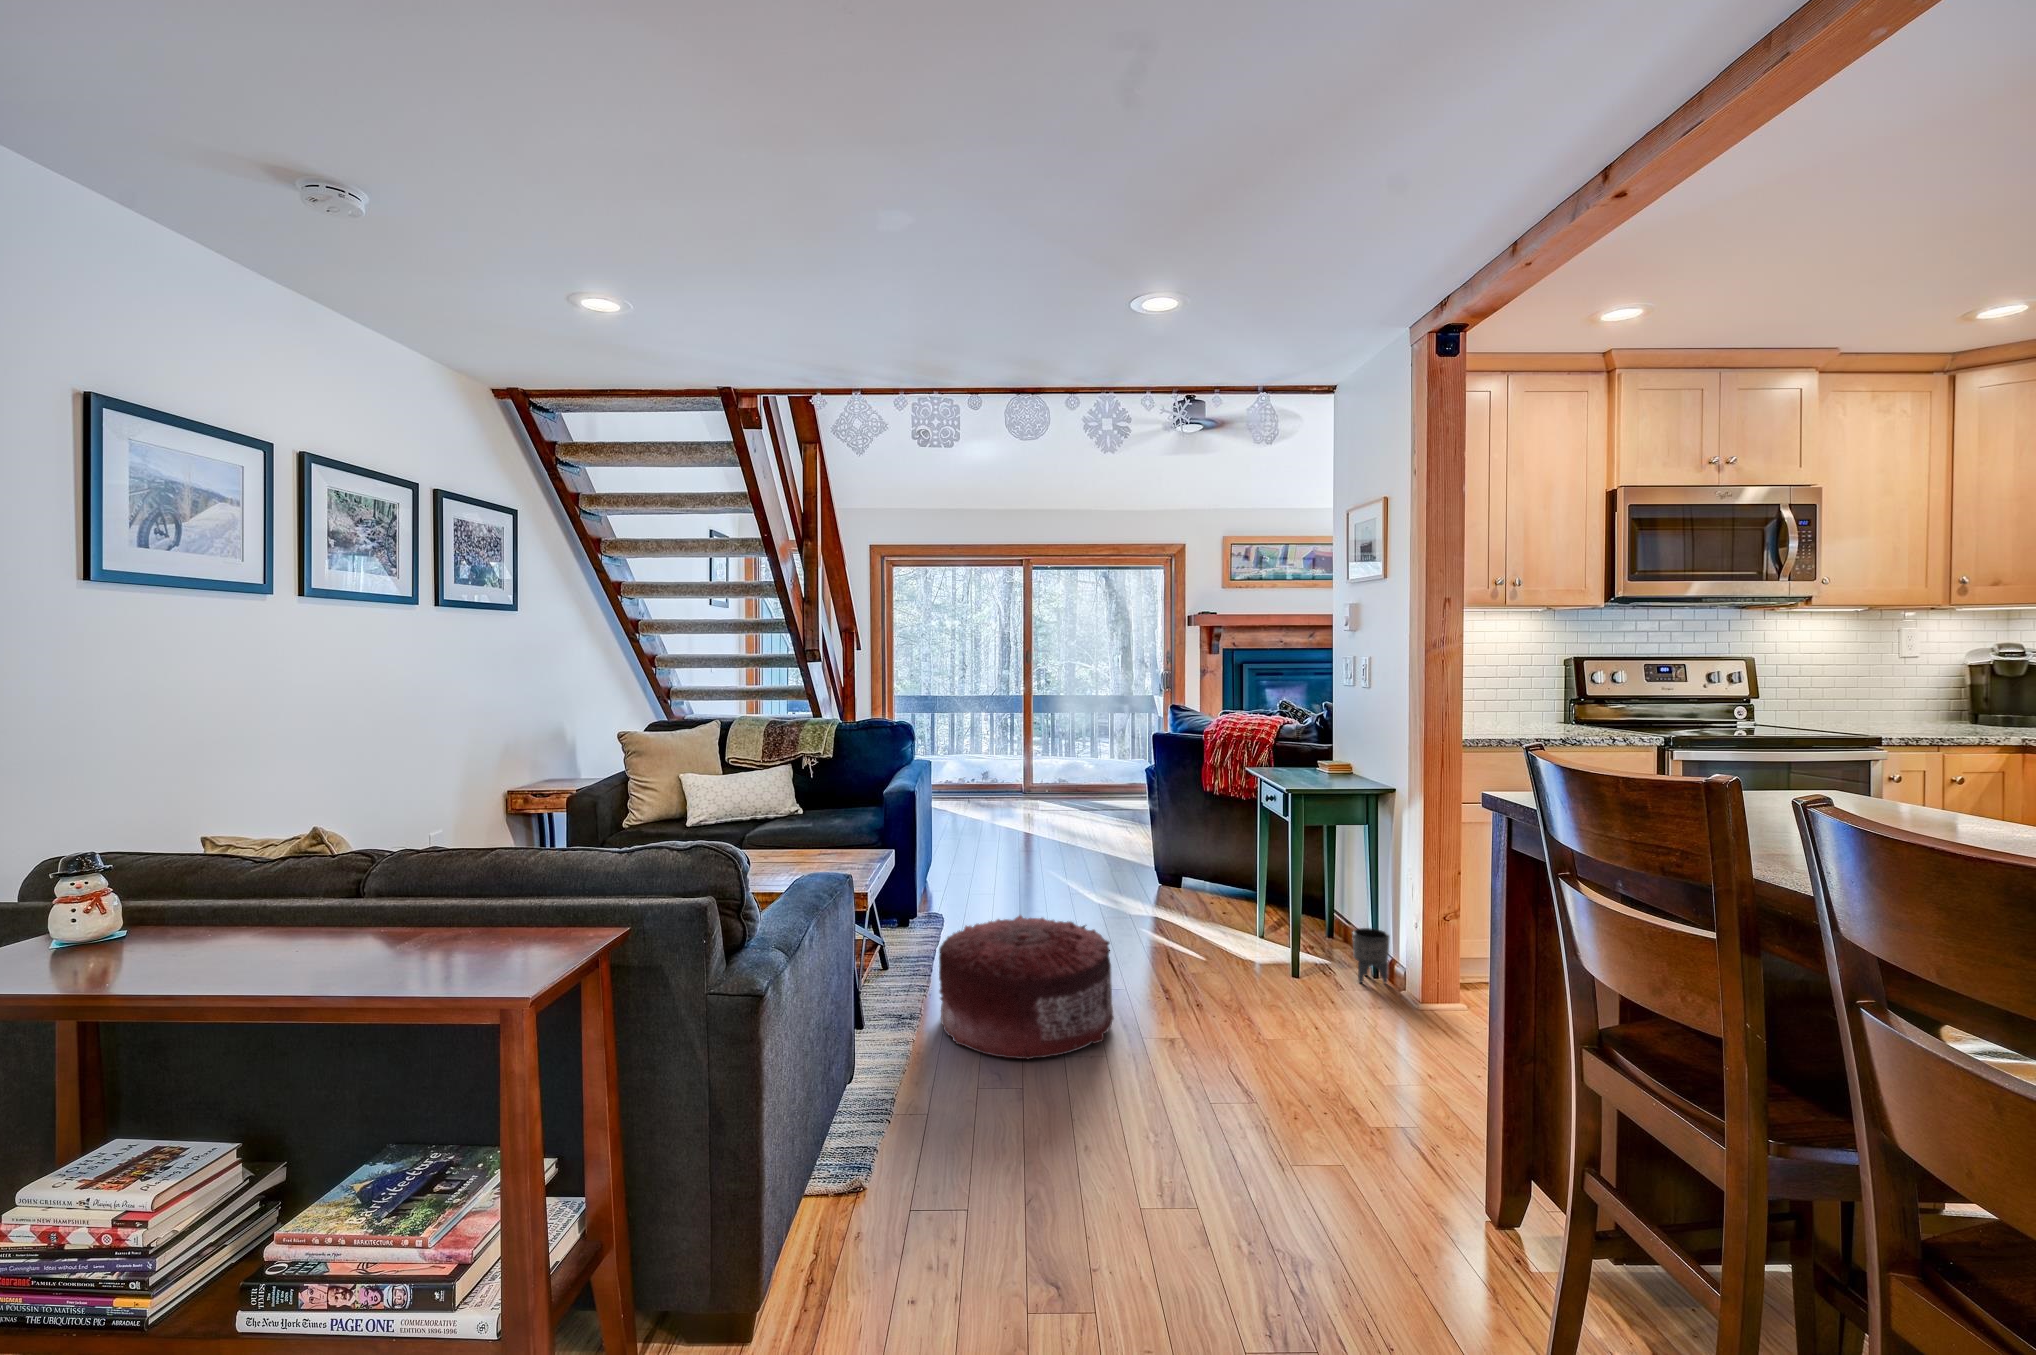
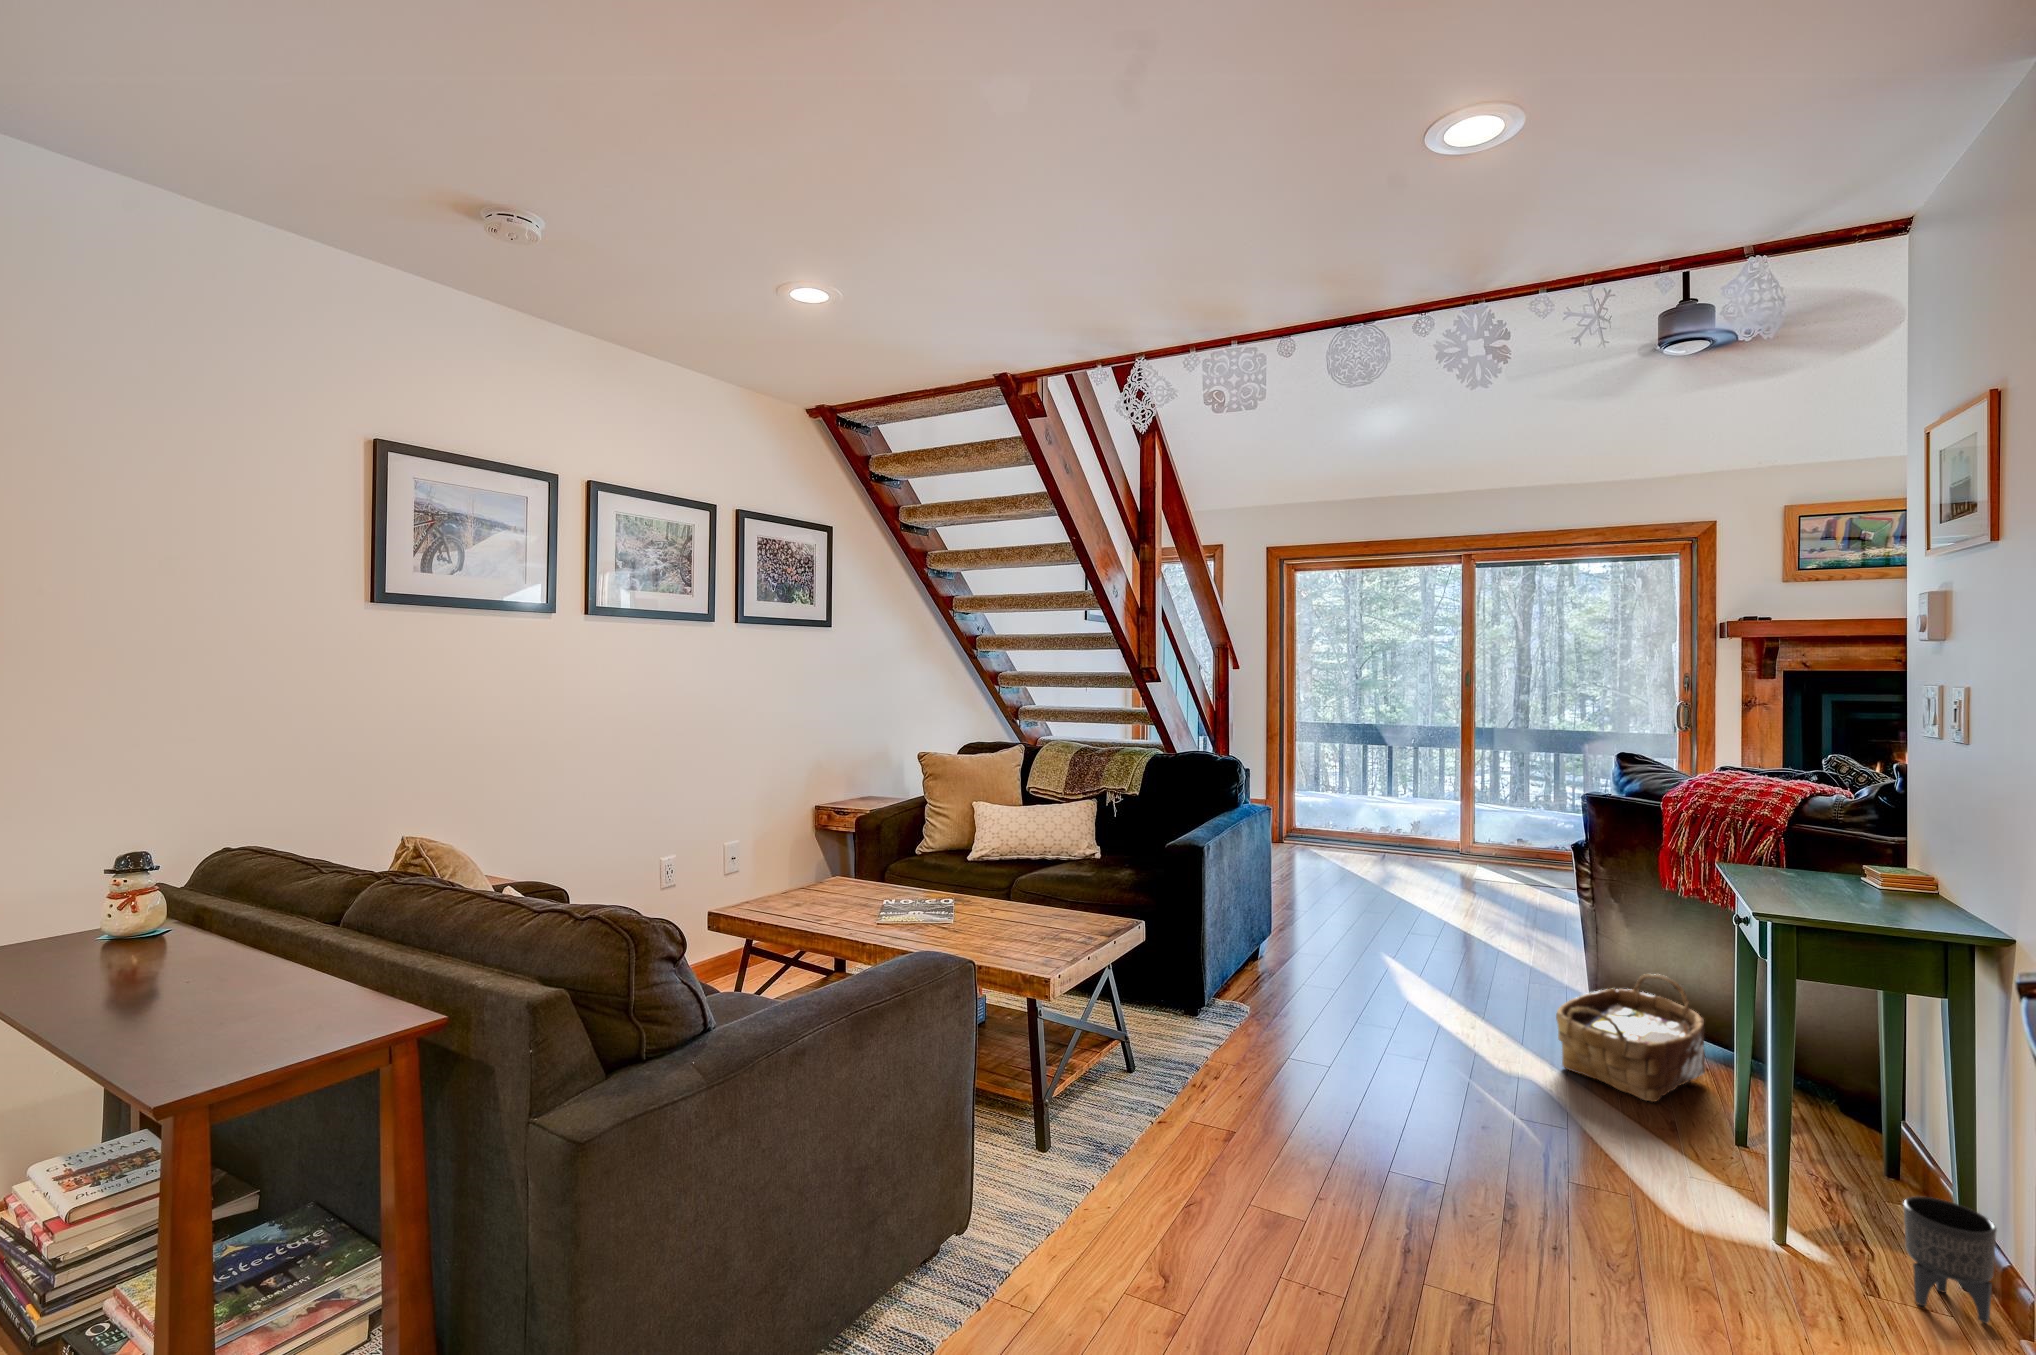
woven basket: none [1156,844,1233,920] -> present [1556,974,1705,1102]
pouf: present [939,915,1114,1059] -> none [1103,1042,1367,1281]

